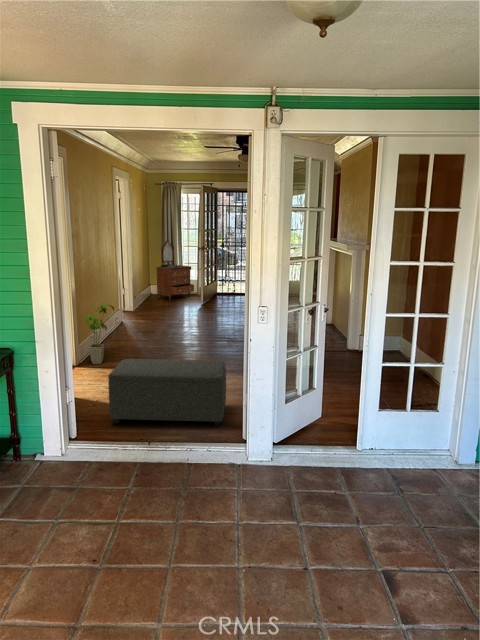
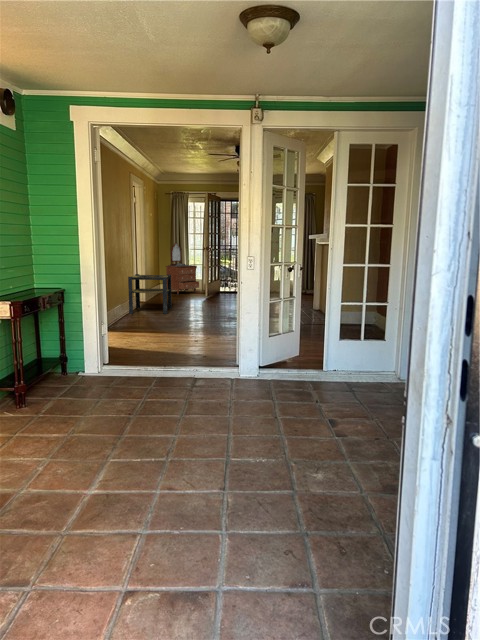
side table: none [110,285,162,335] -> present [128,274,172,314]
house plant: present [86,303,114,364] -> none [110,279,133,330]
ottoman: present [108,359,226,426] -> none [132,312,224,361]

